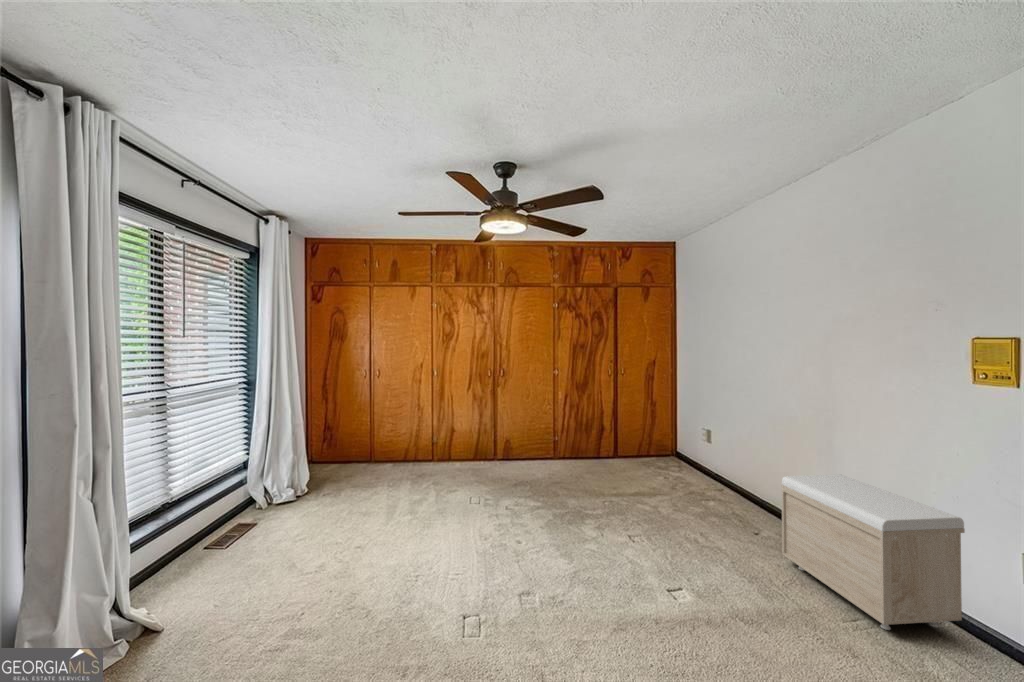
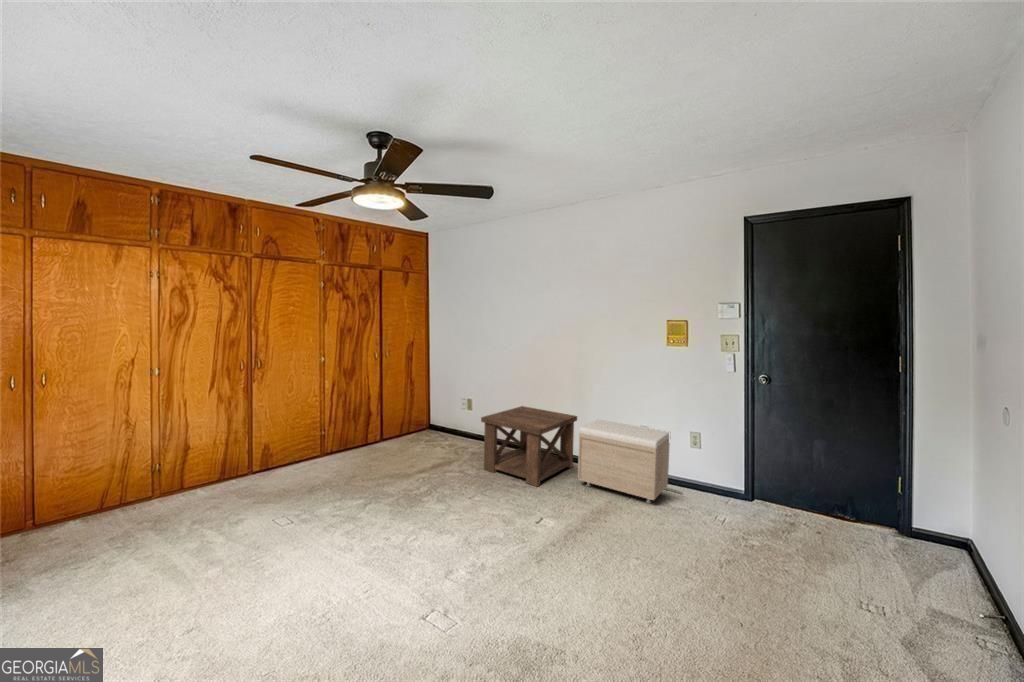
side table: none [674,443,816,545] -> present [481,406,577,487]

